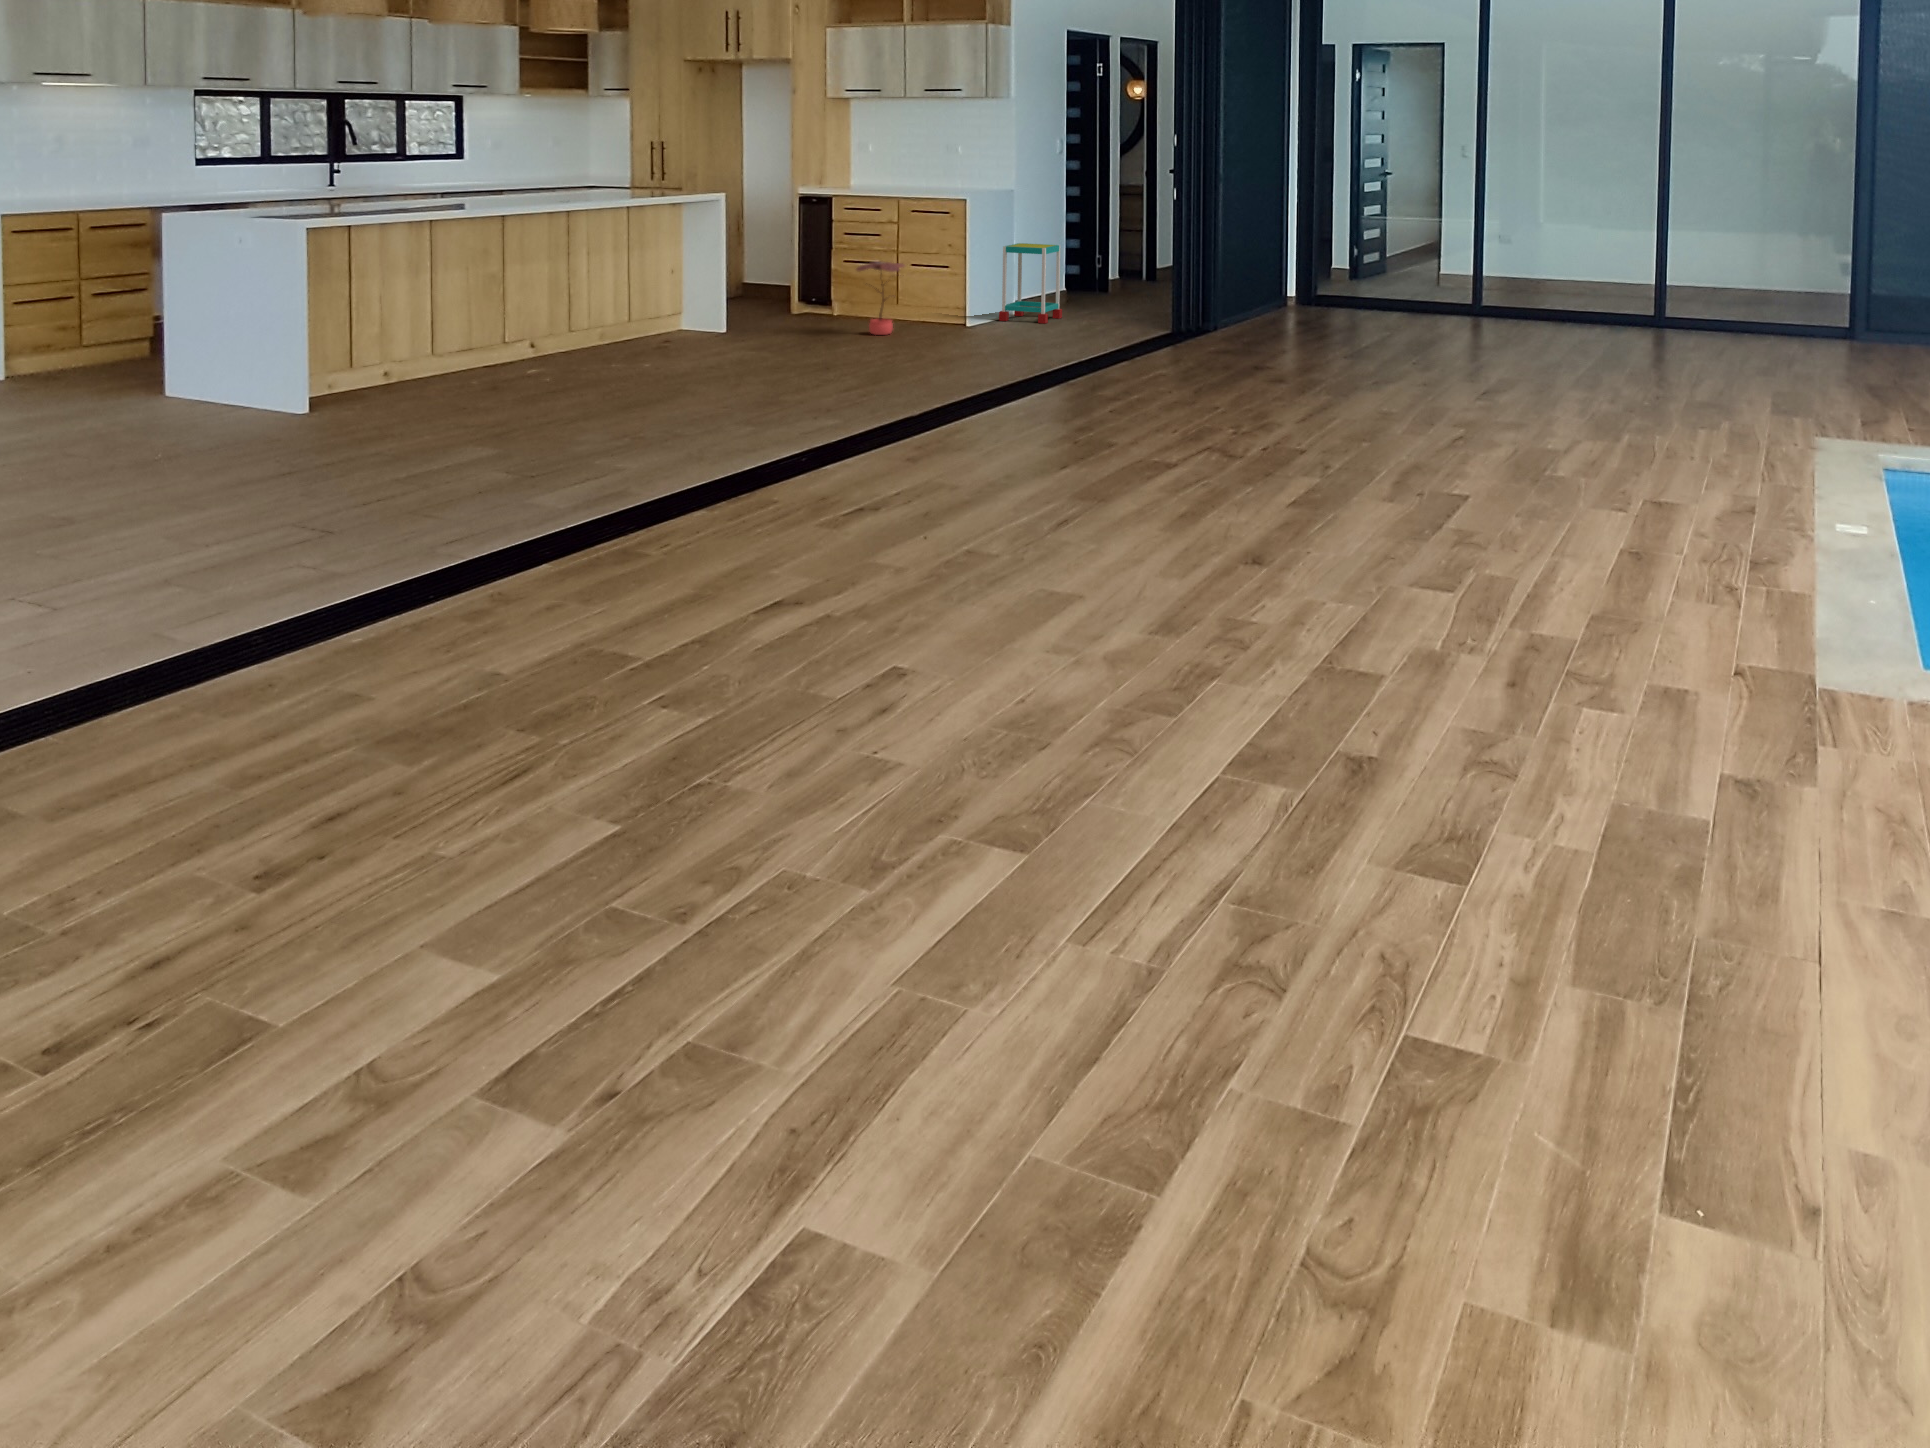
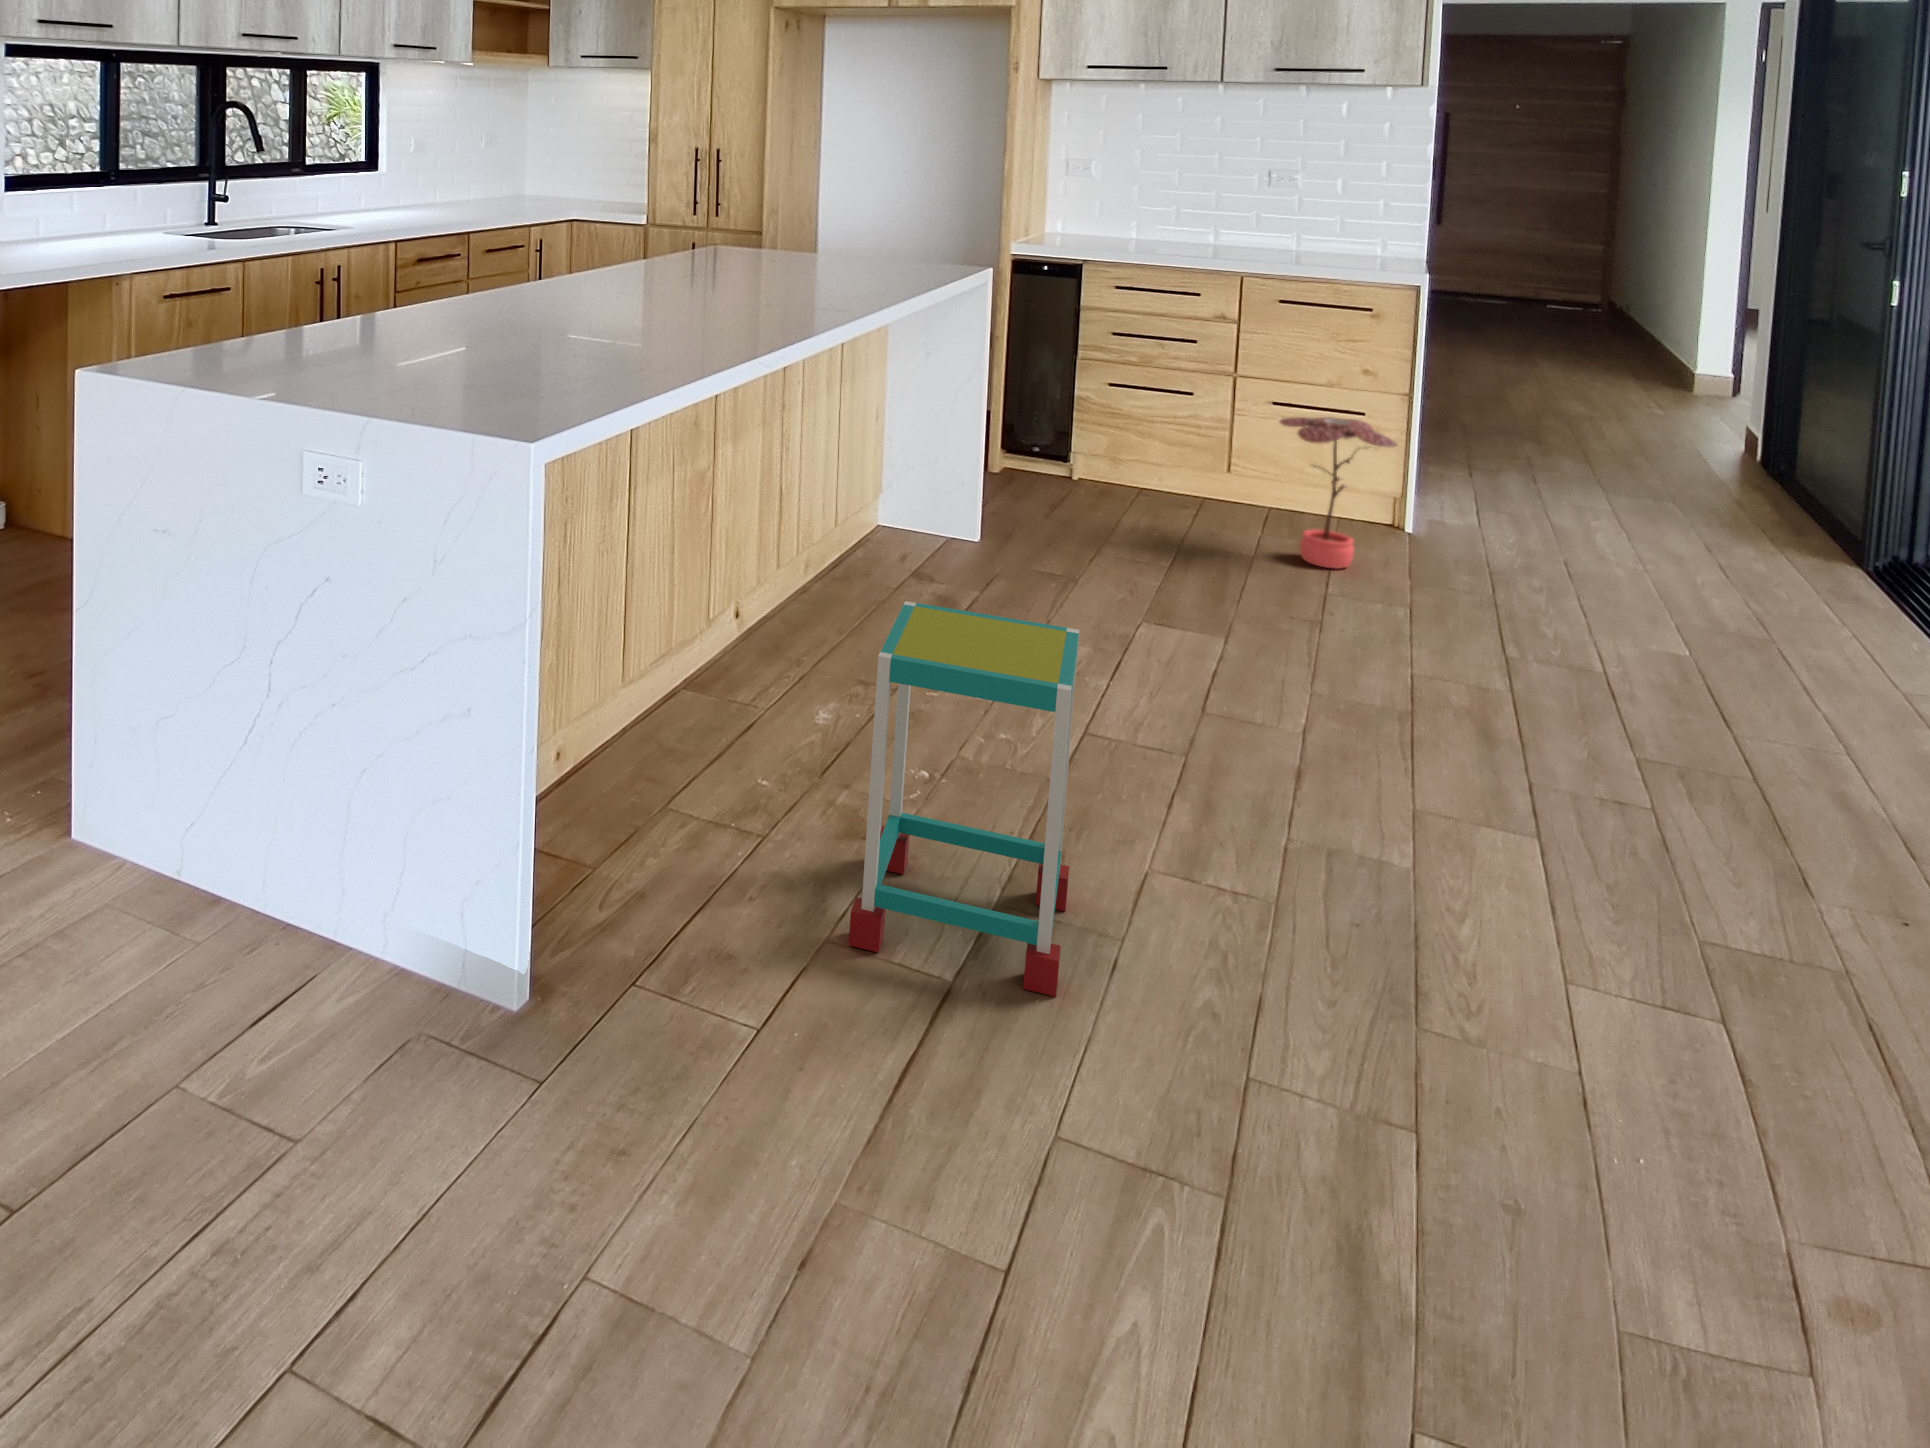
side table: present [999,243,1062,324] -> present [849,601,1079,997]

